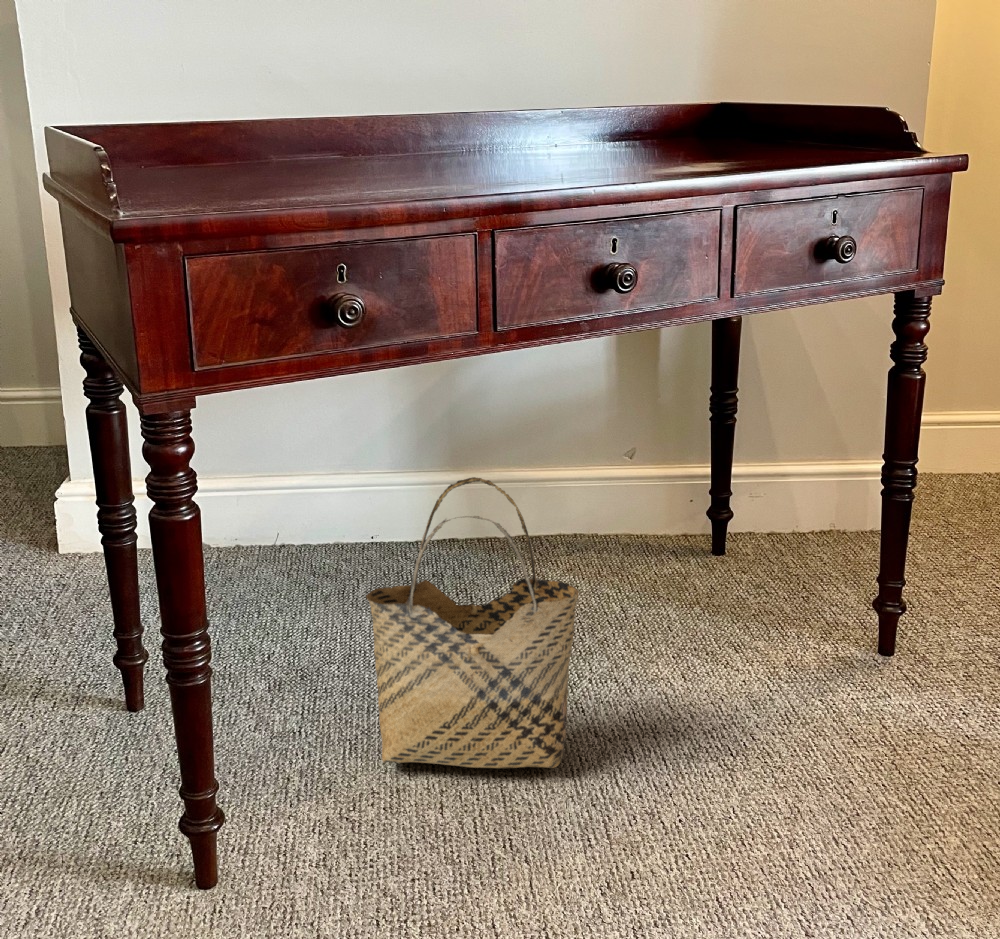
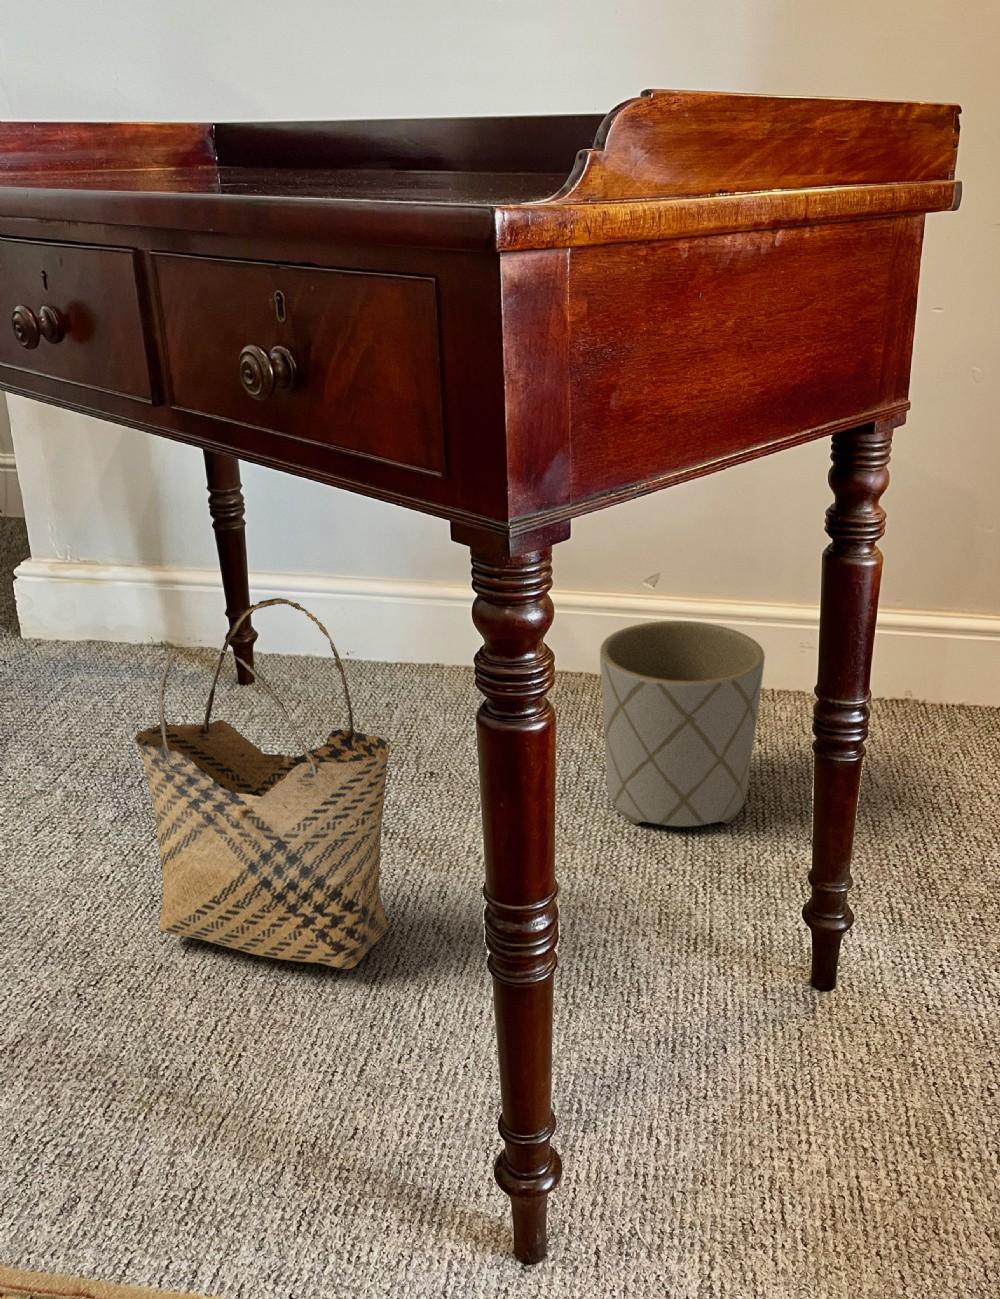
planter: none [656,480,784,641] -> present [600,621,765,826]

